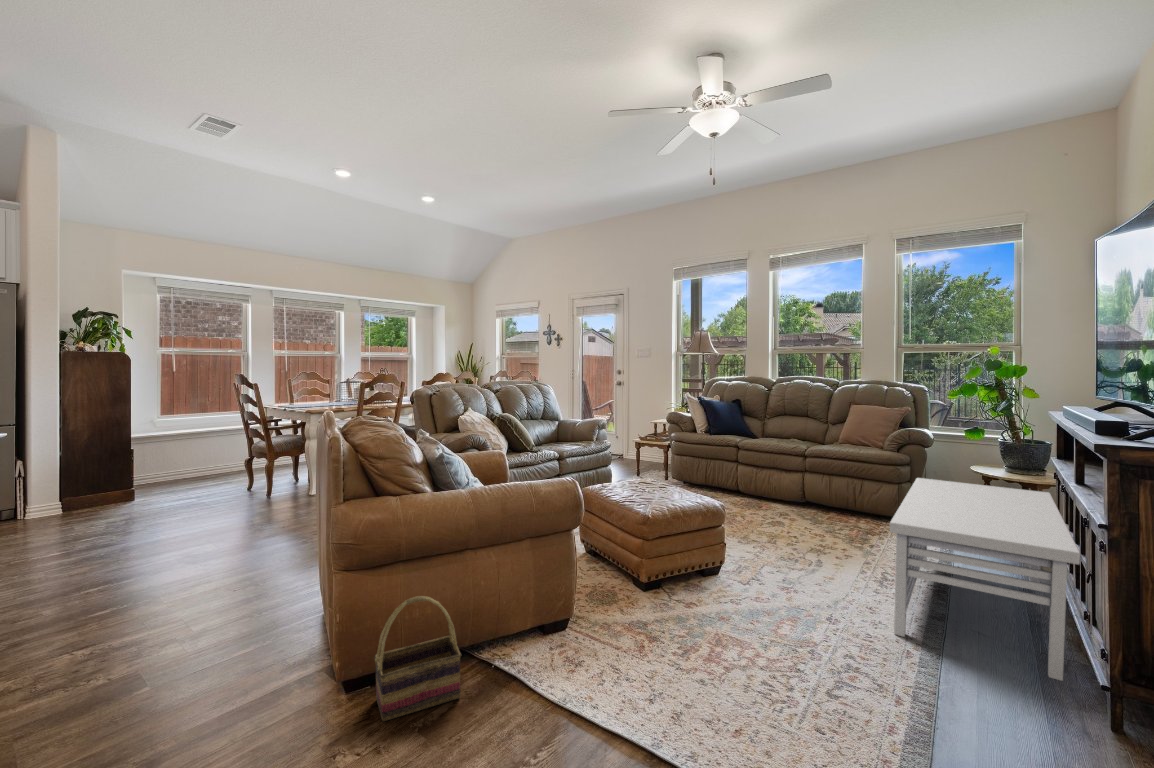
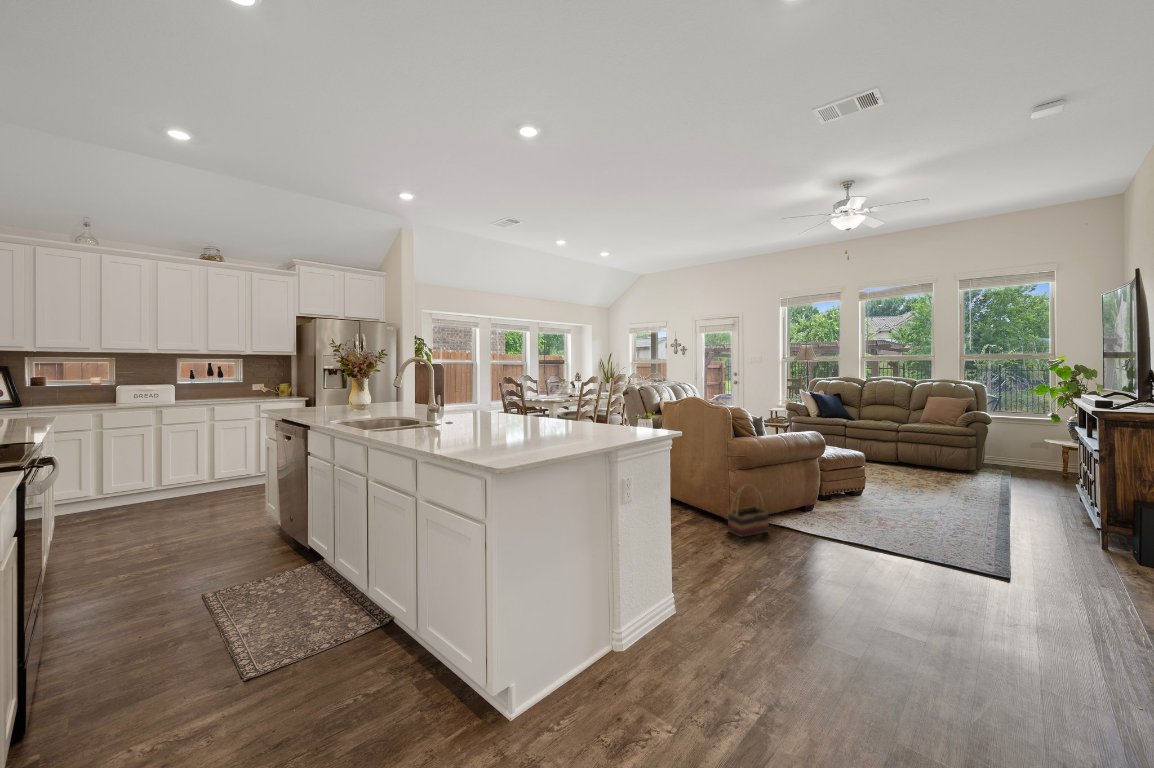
storage bench: present [890,478,1080,681] -> none [977,440,1085,534]

